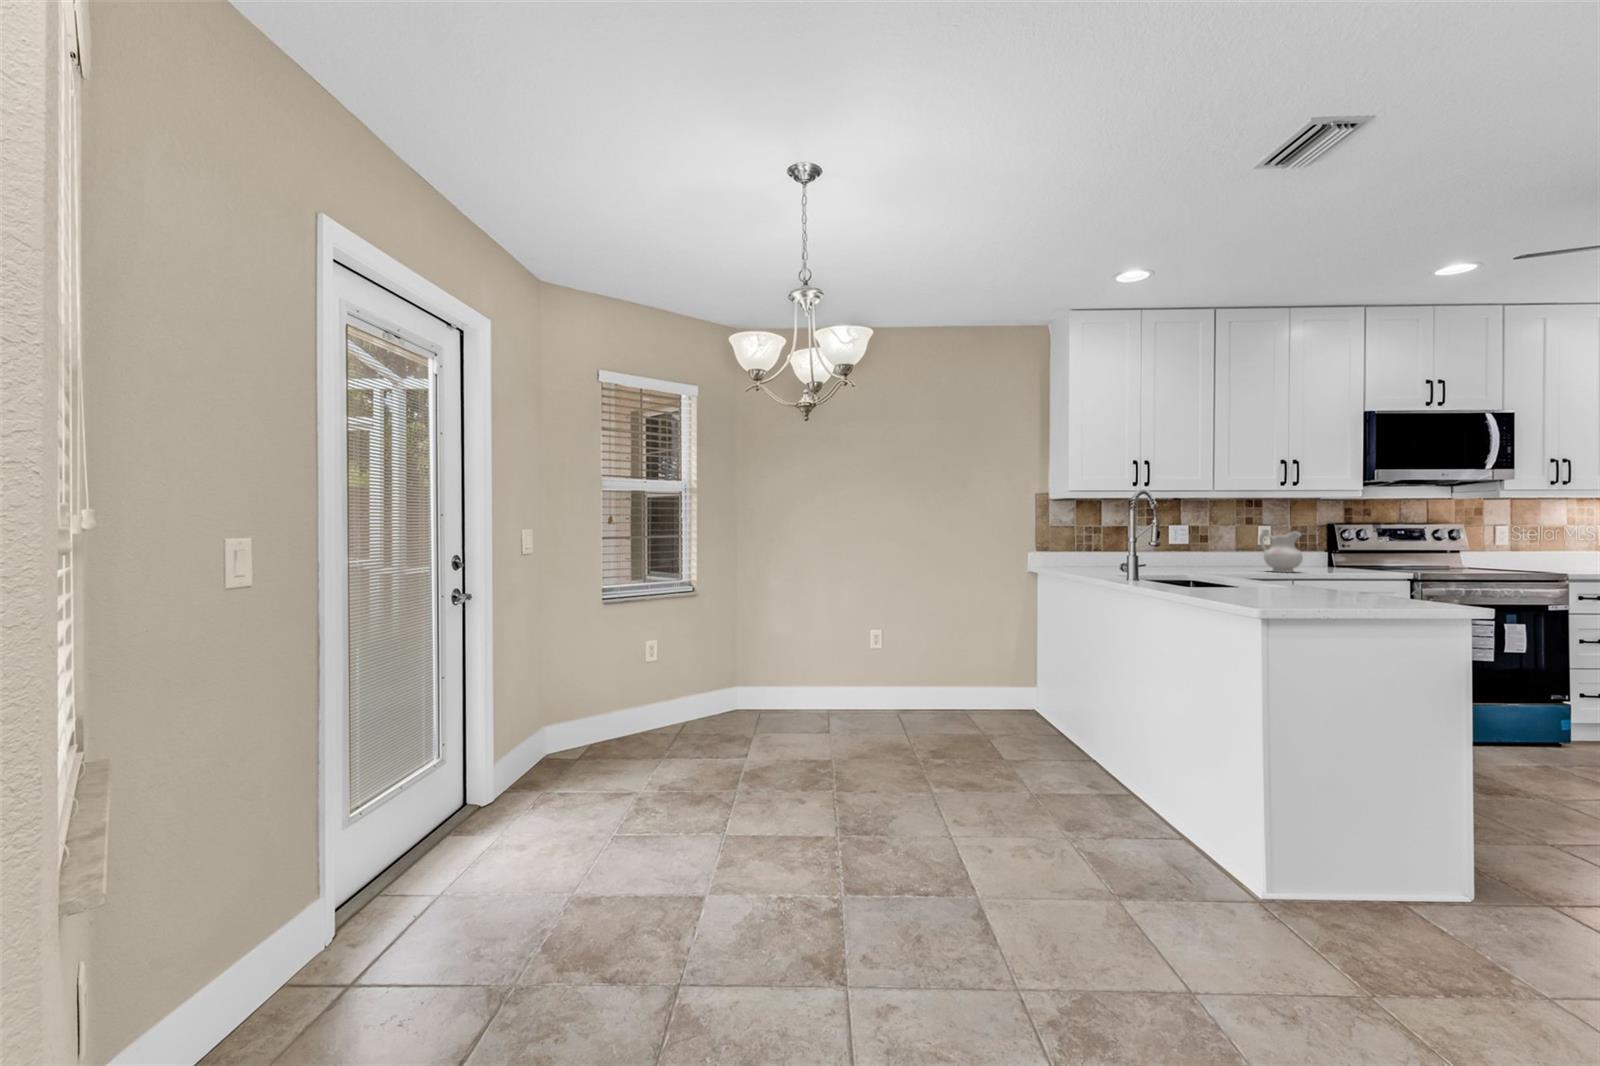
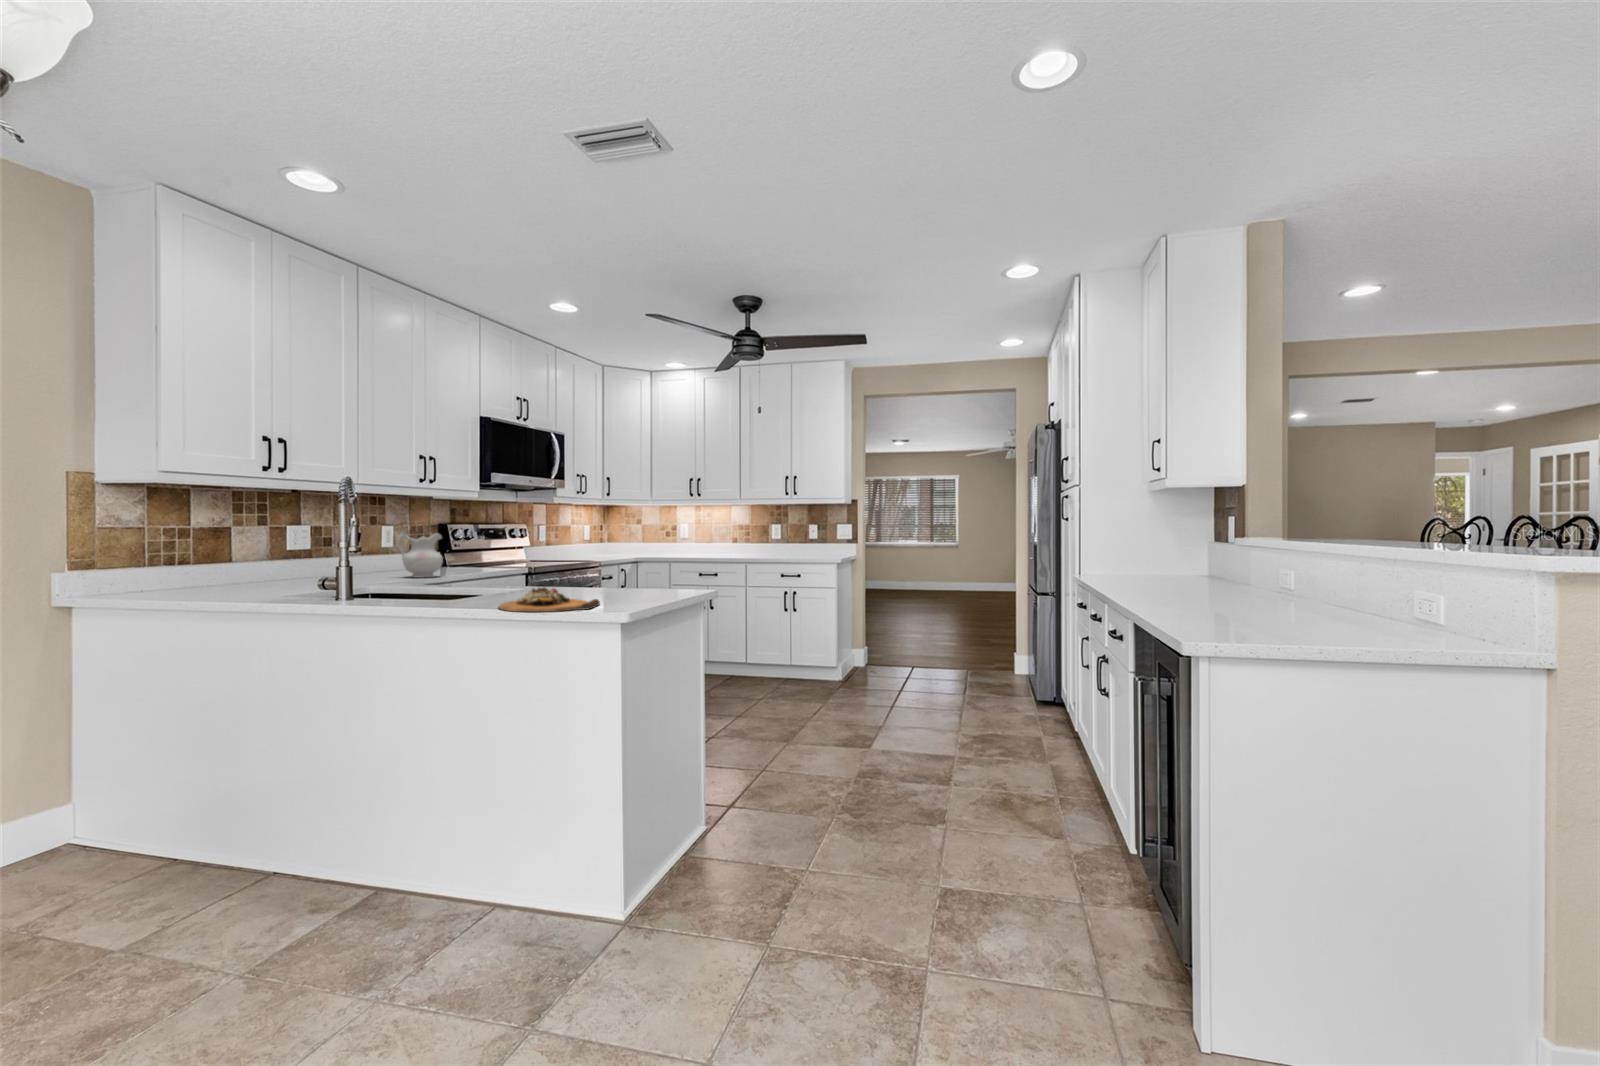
cutting board: none [1225,575,1331,598] -> present [499,587,600,612]

